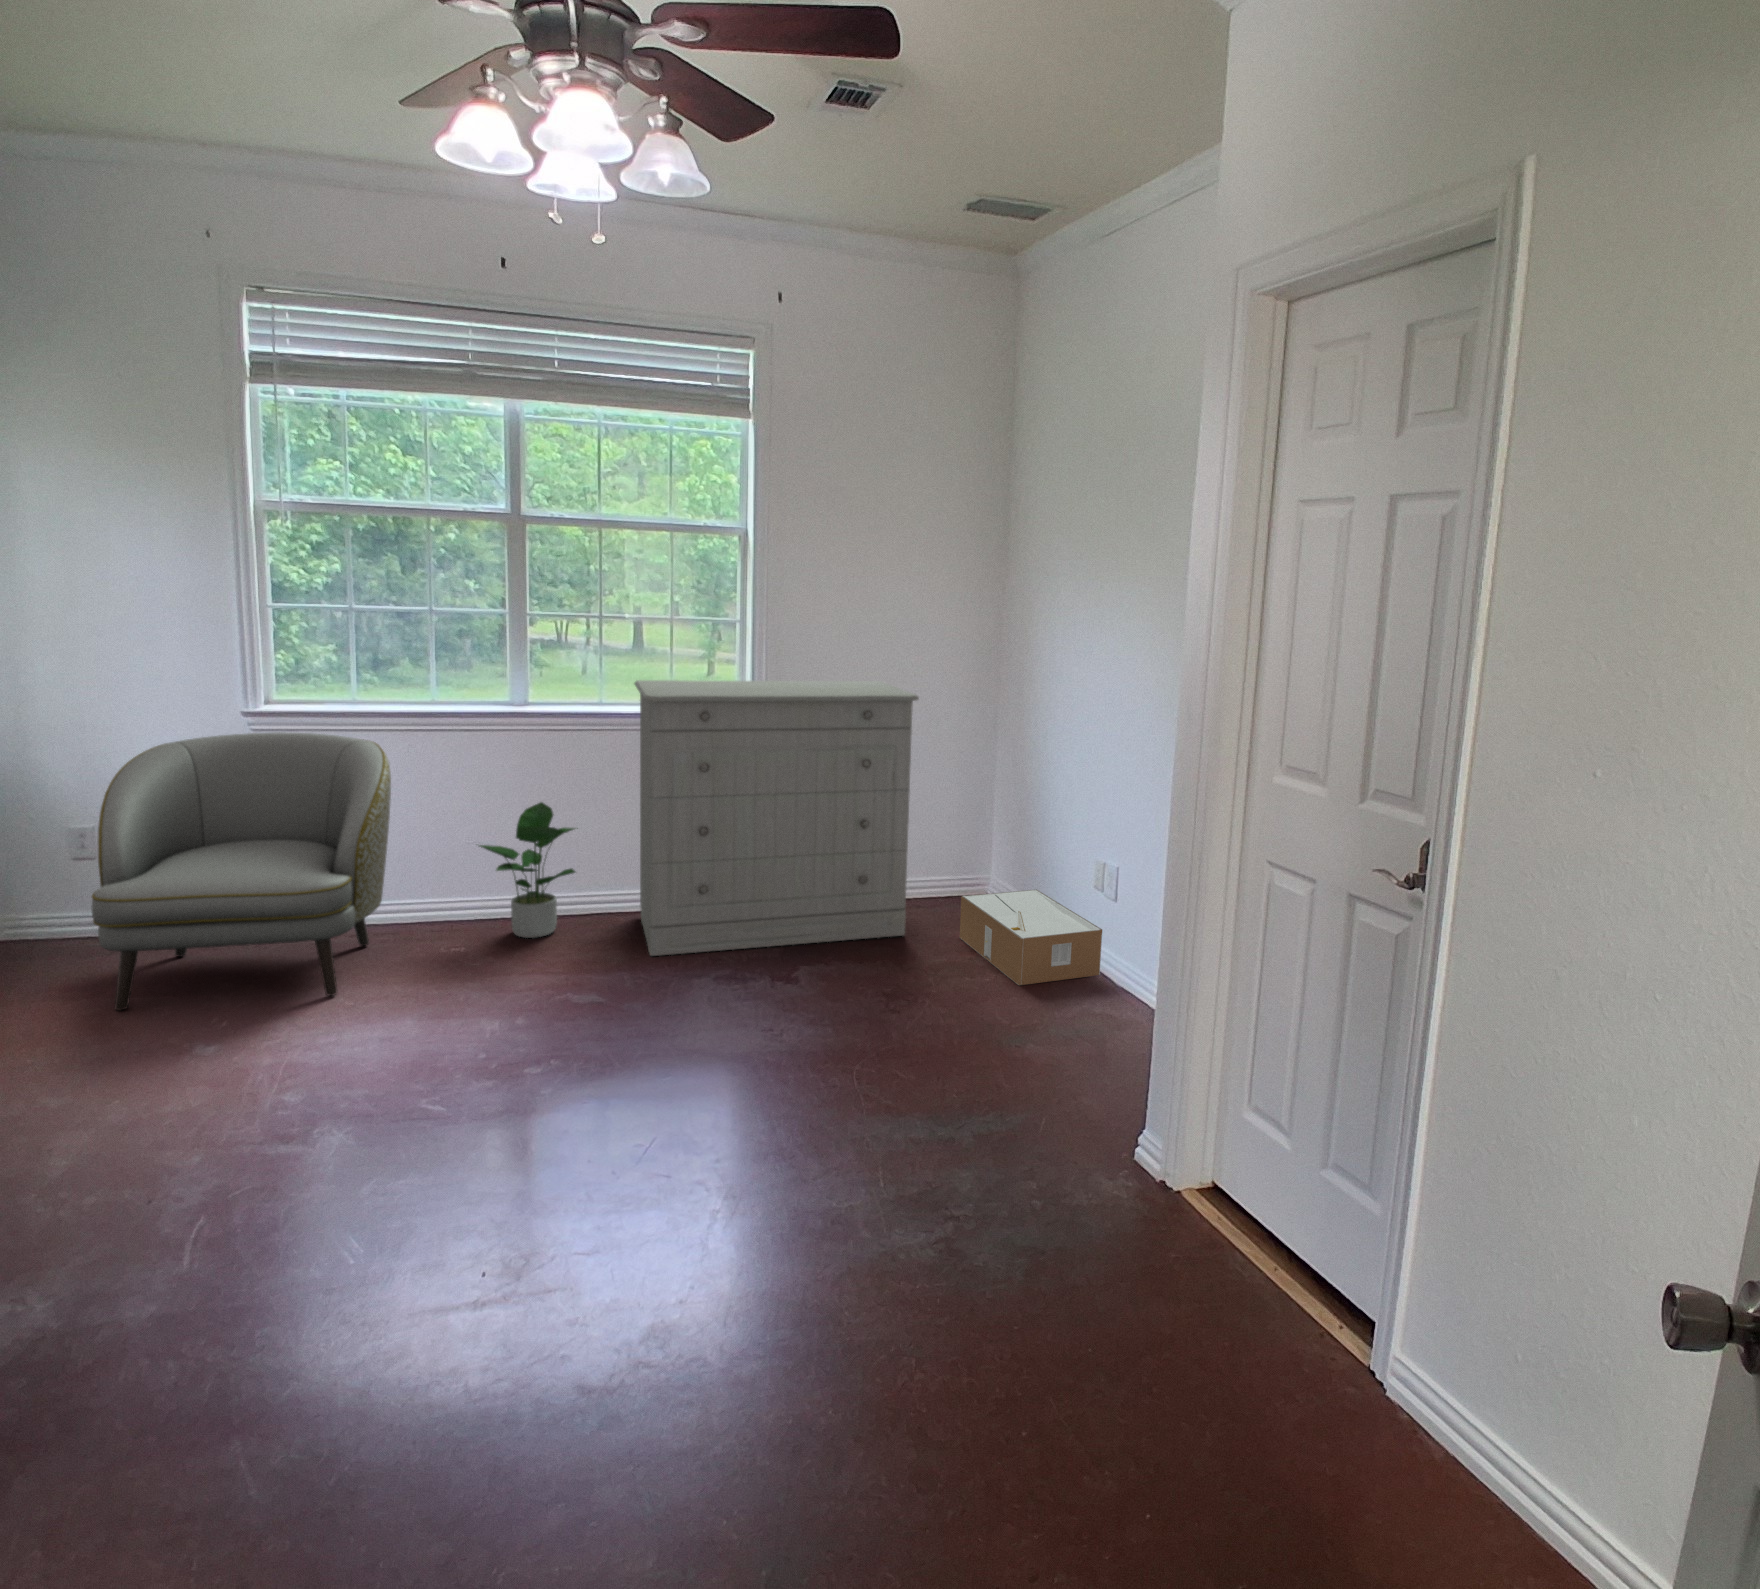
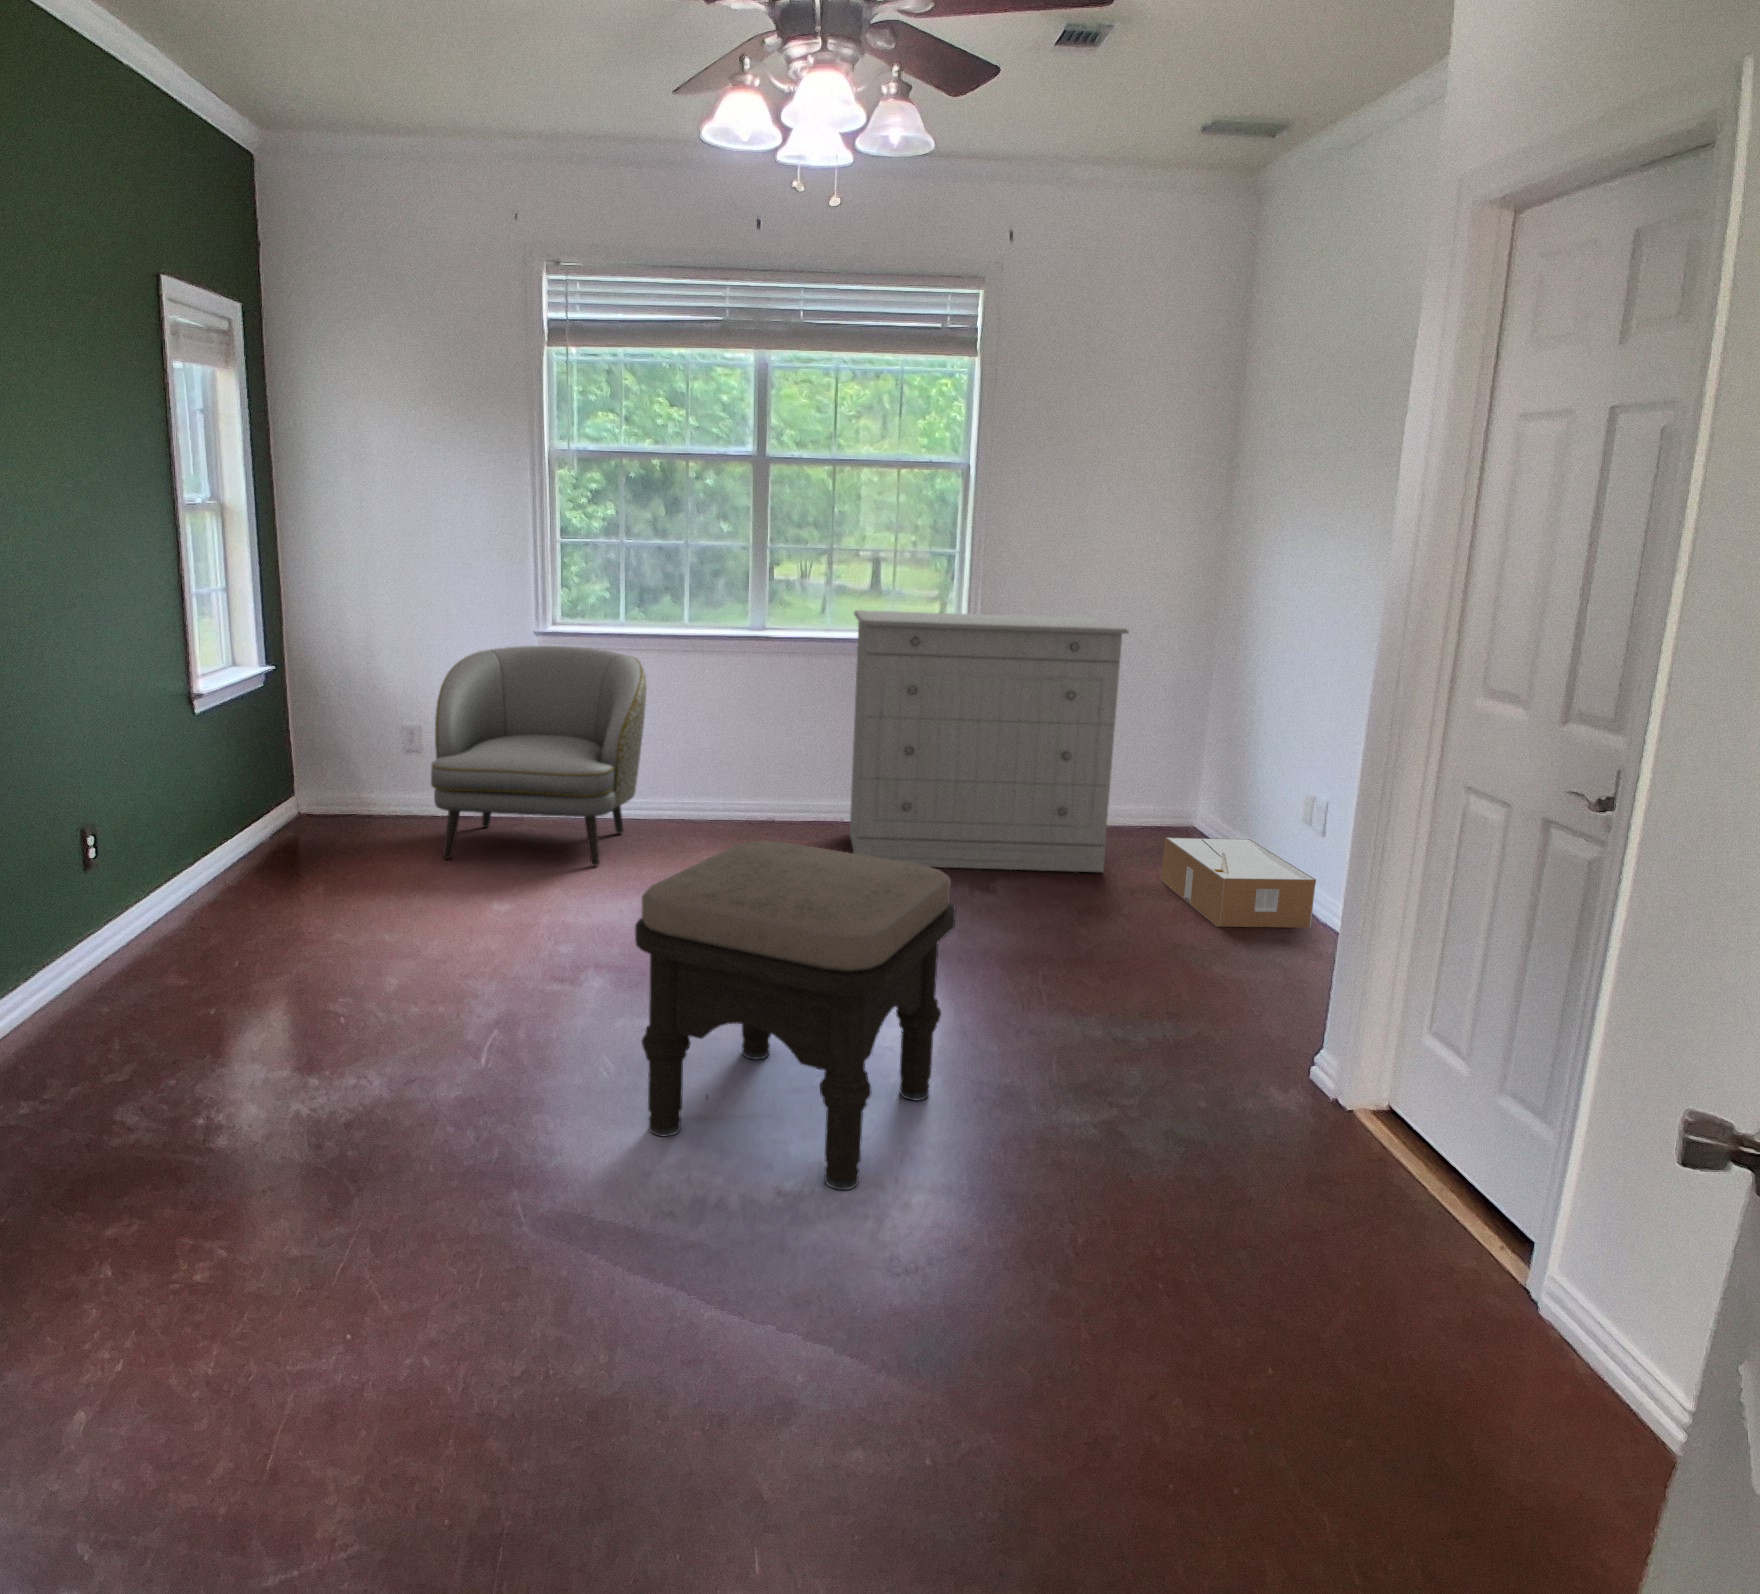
potted plant: present [479,802,575,938] -> none [711,719,799,841]
ottoman: none [377,989,782,1433] -> present [635,841,956,1190]

